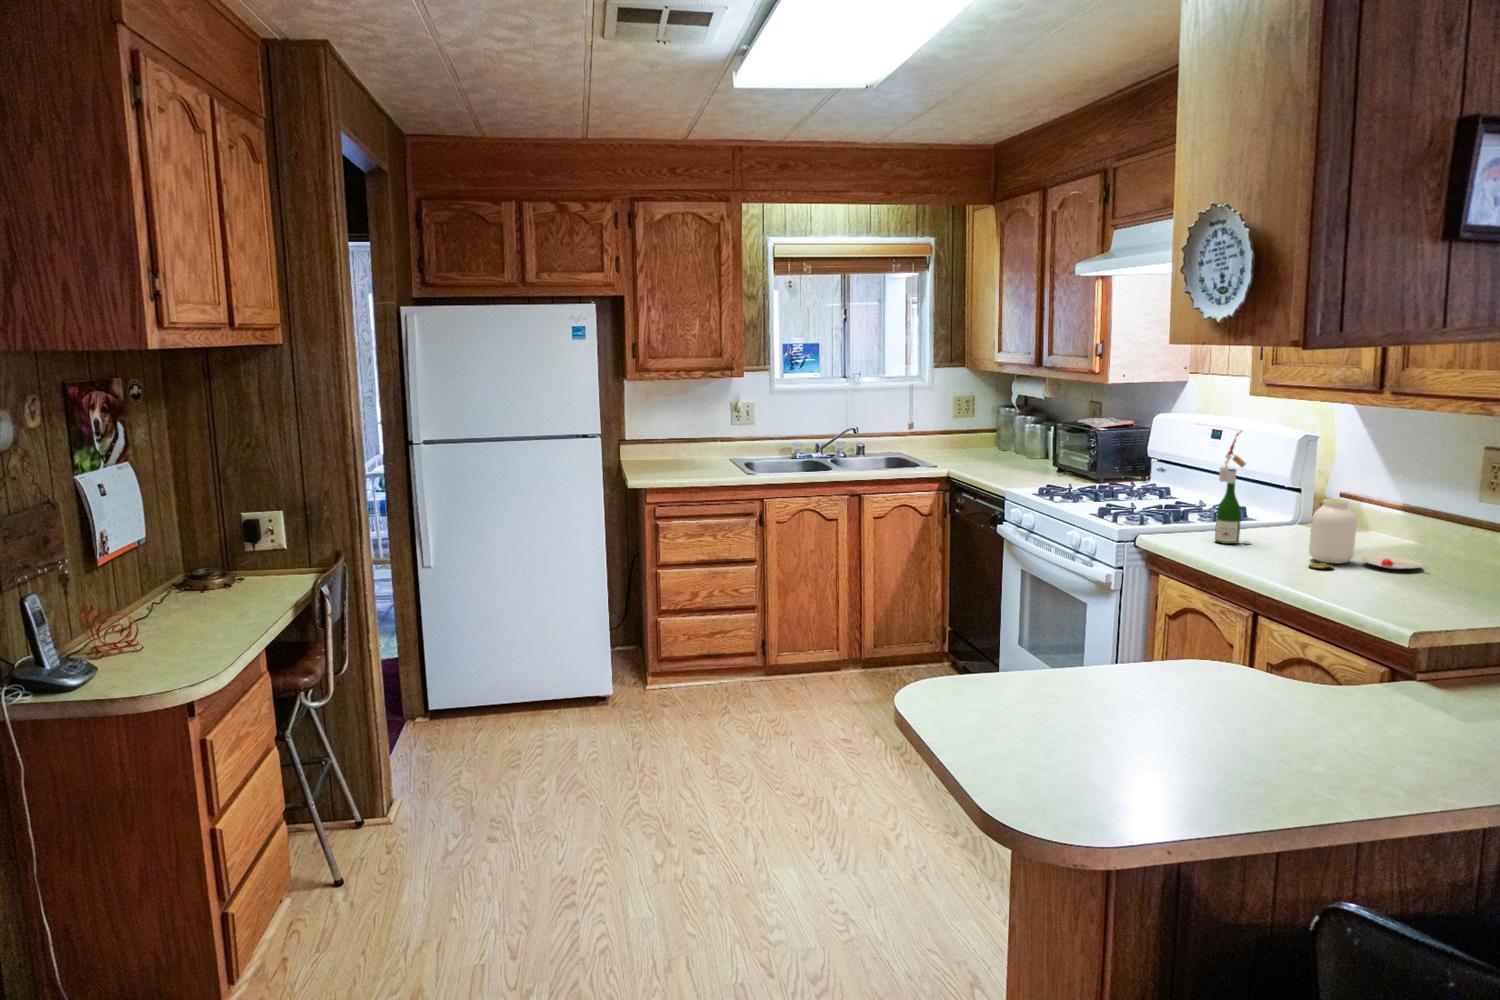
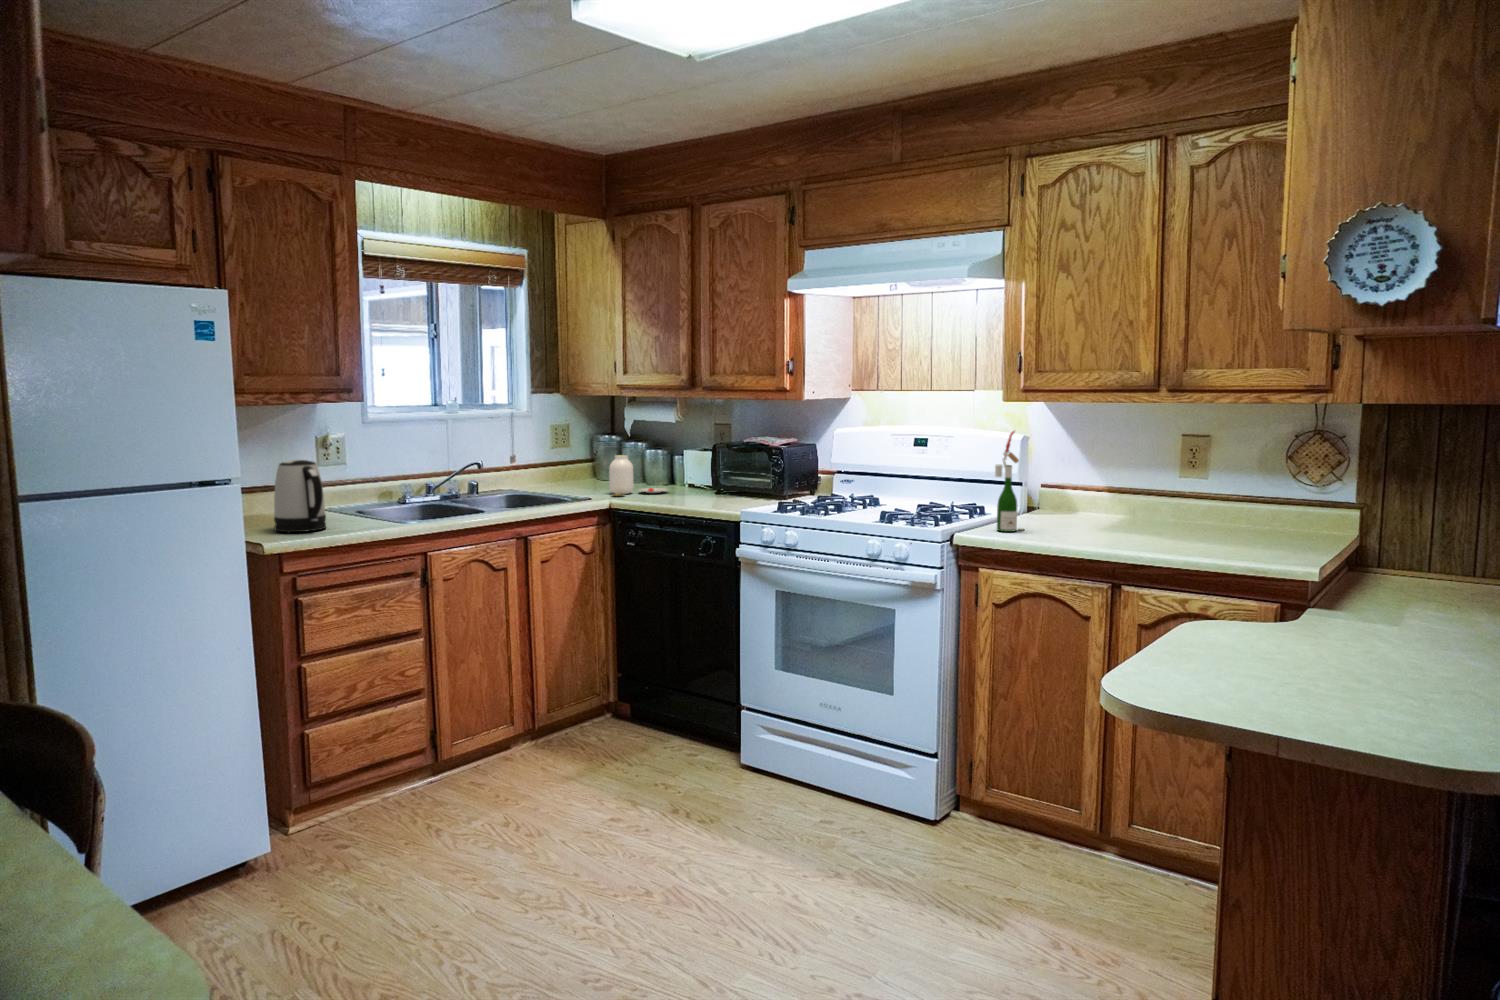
kettle: none [668,421,703,475] -> present [274,460,326,533]
jar: present [1309,499,1423,569] -> present [609,455,667,496]

